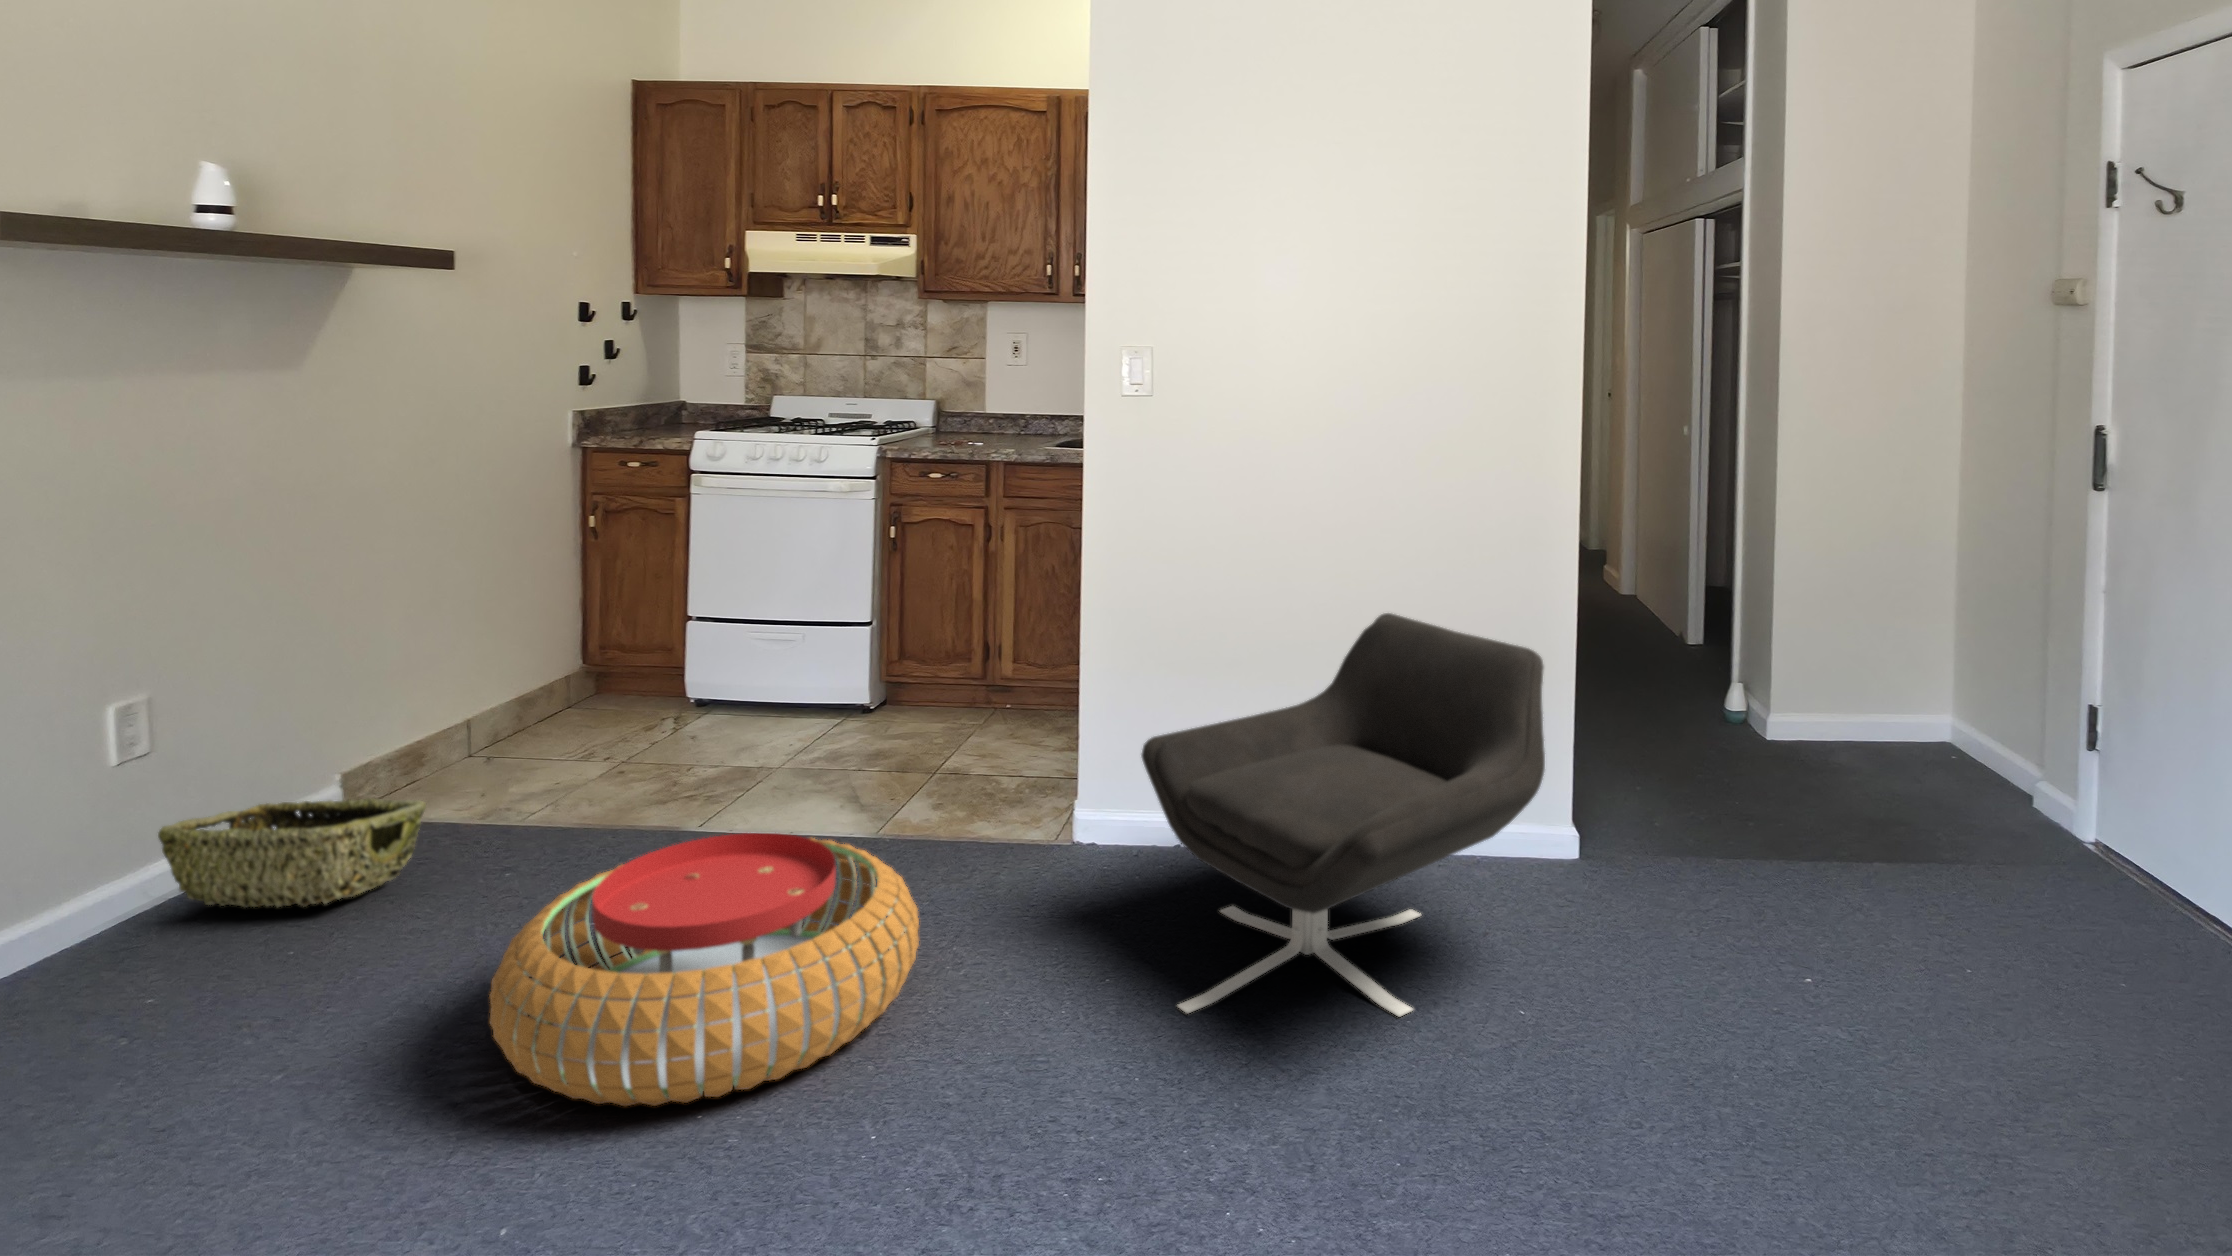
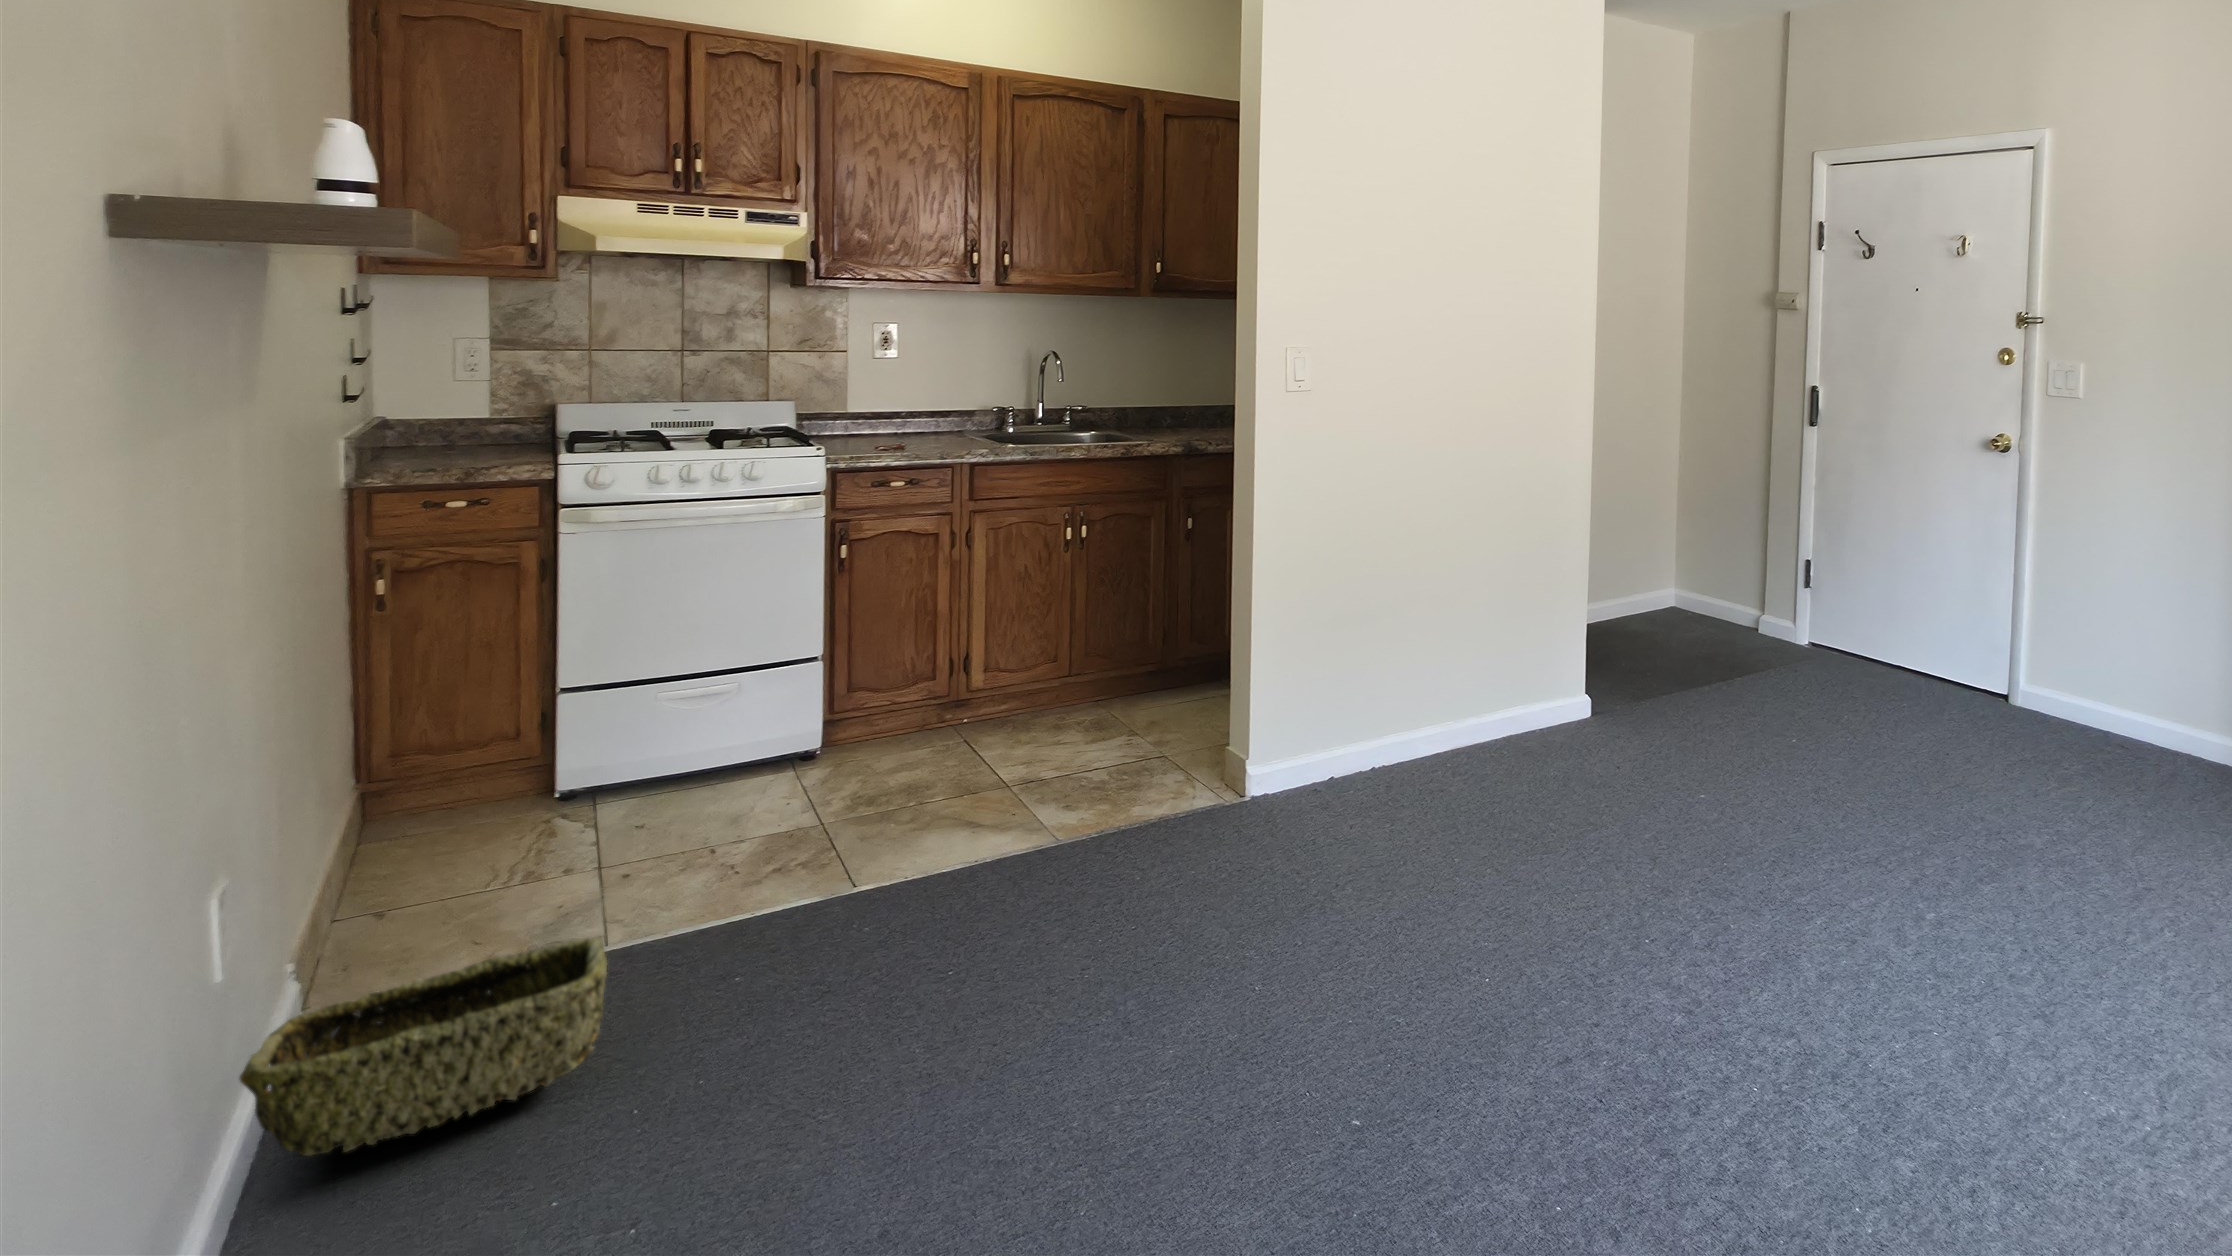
lounge chair: present [1141,613,1545,1017] -> none [1402,552,1682,863]
pouf: present [490,833,919,1106] -> none [1010,818,1386,1083]

